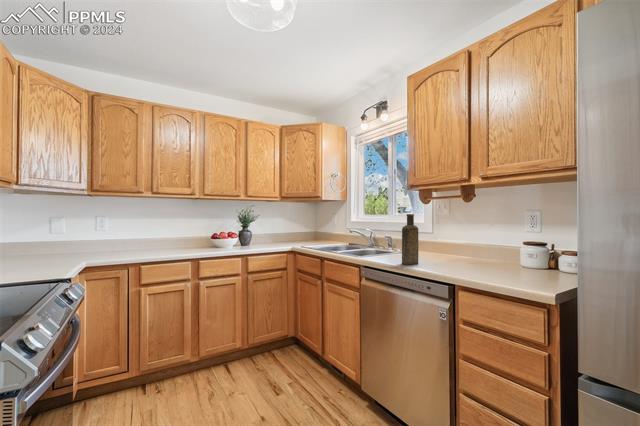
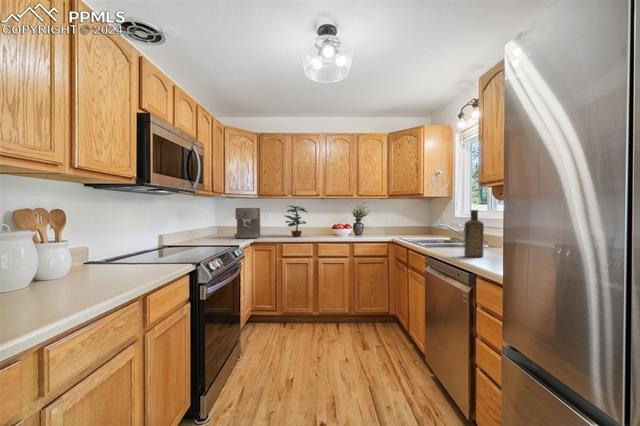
potted plant: none [134,207,182,253] -> present [285,206,307,237]
coffee maker: none [40,210,93,263] -> present [235,208,260,239]

